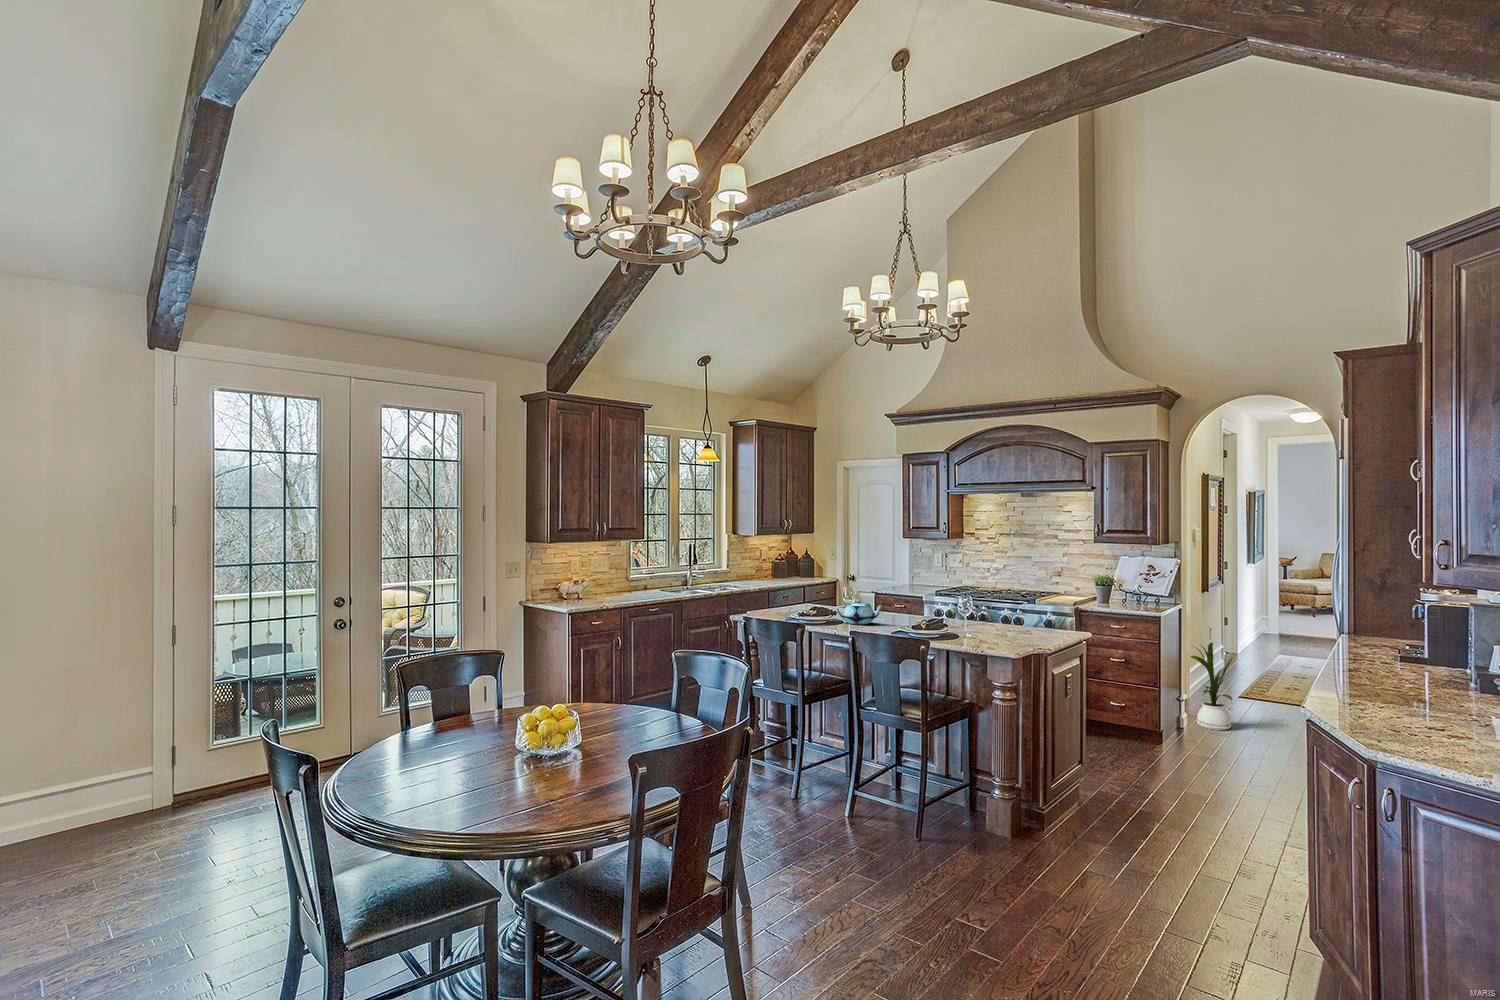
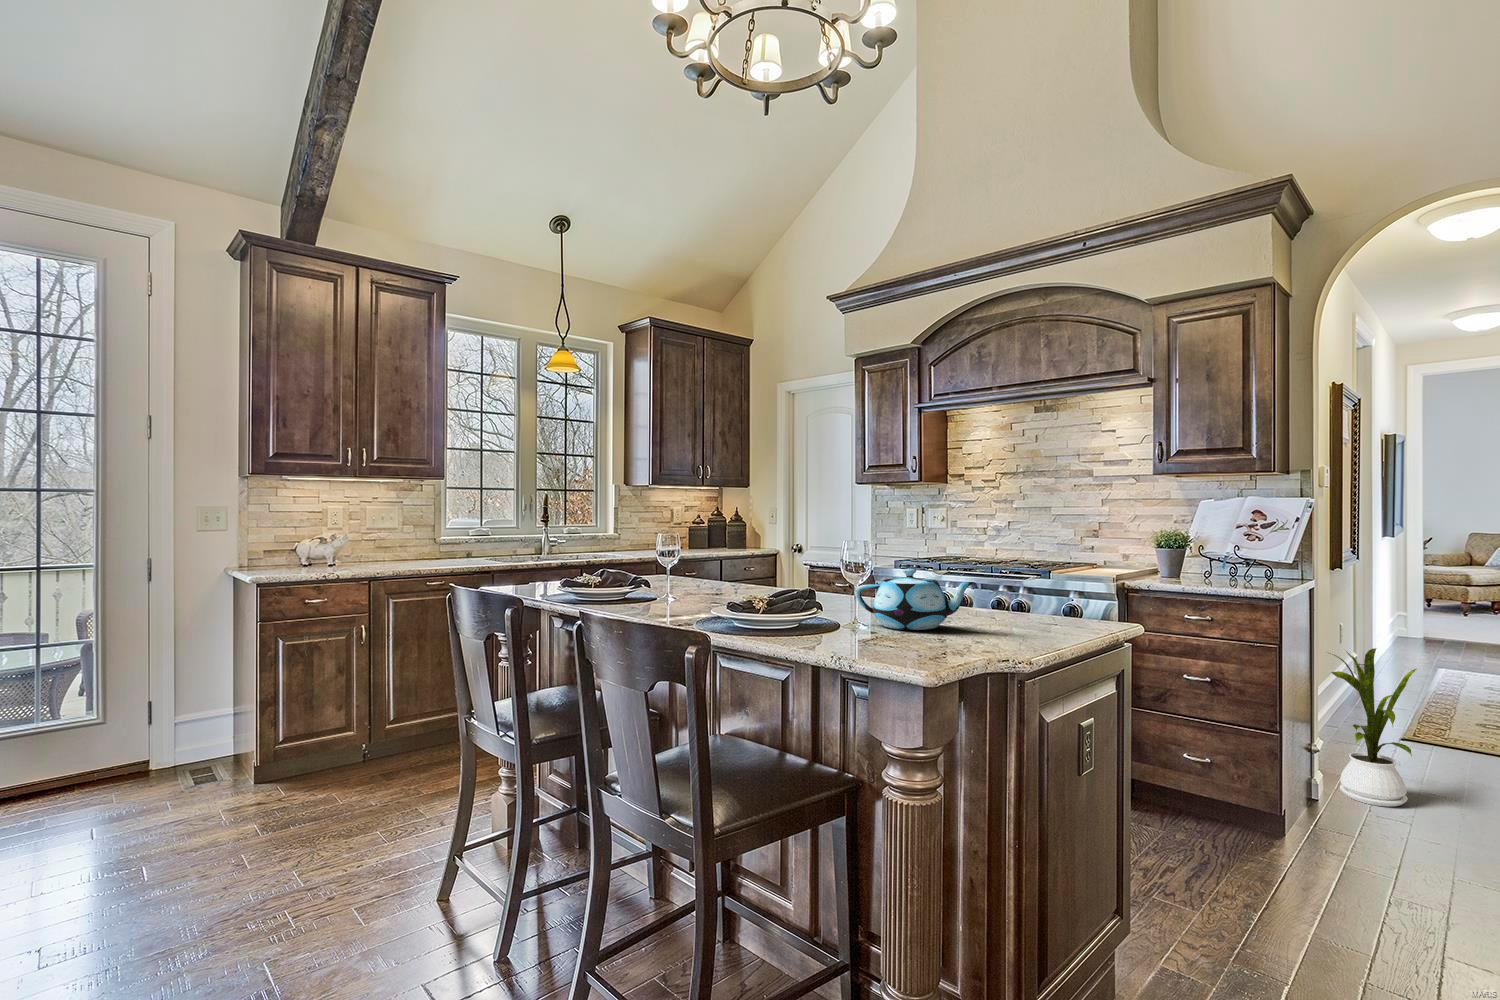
teapot: present [836,599,884,625] -> present [855,568,975,630]

